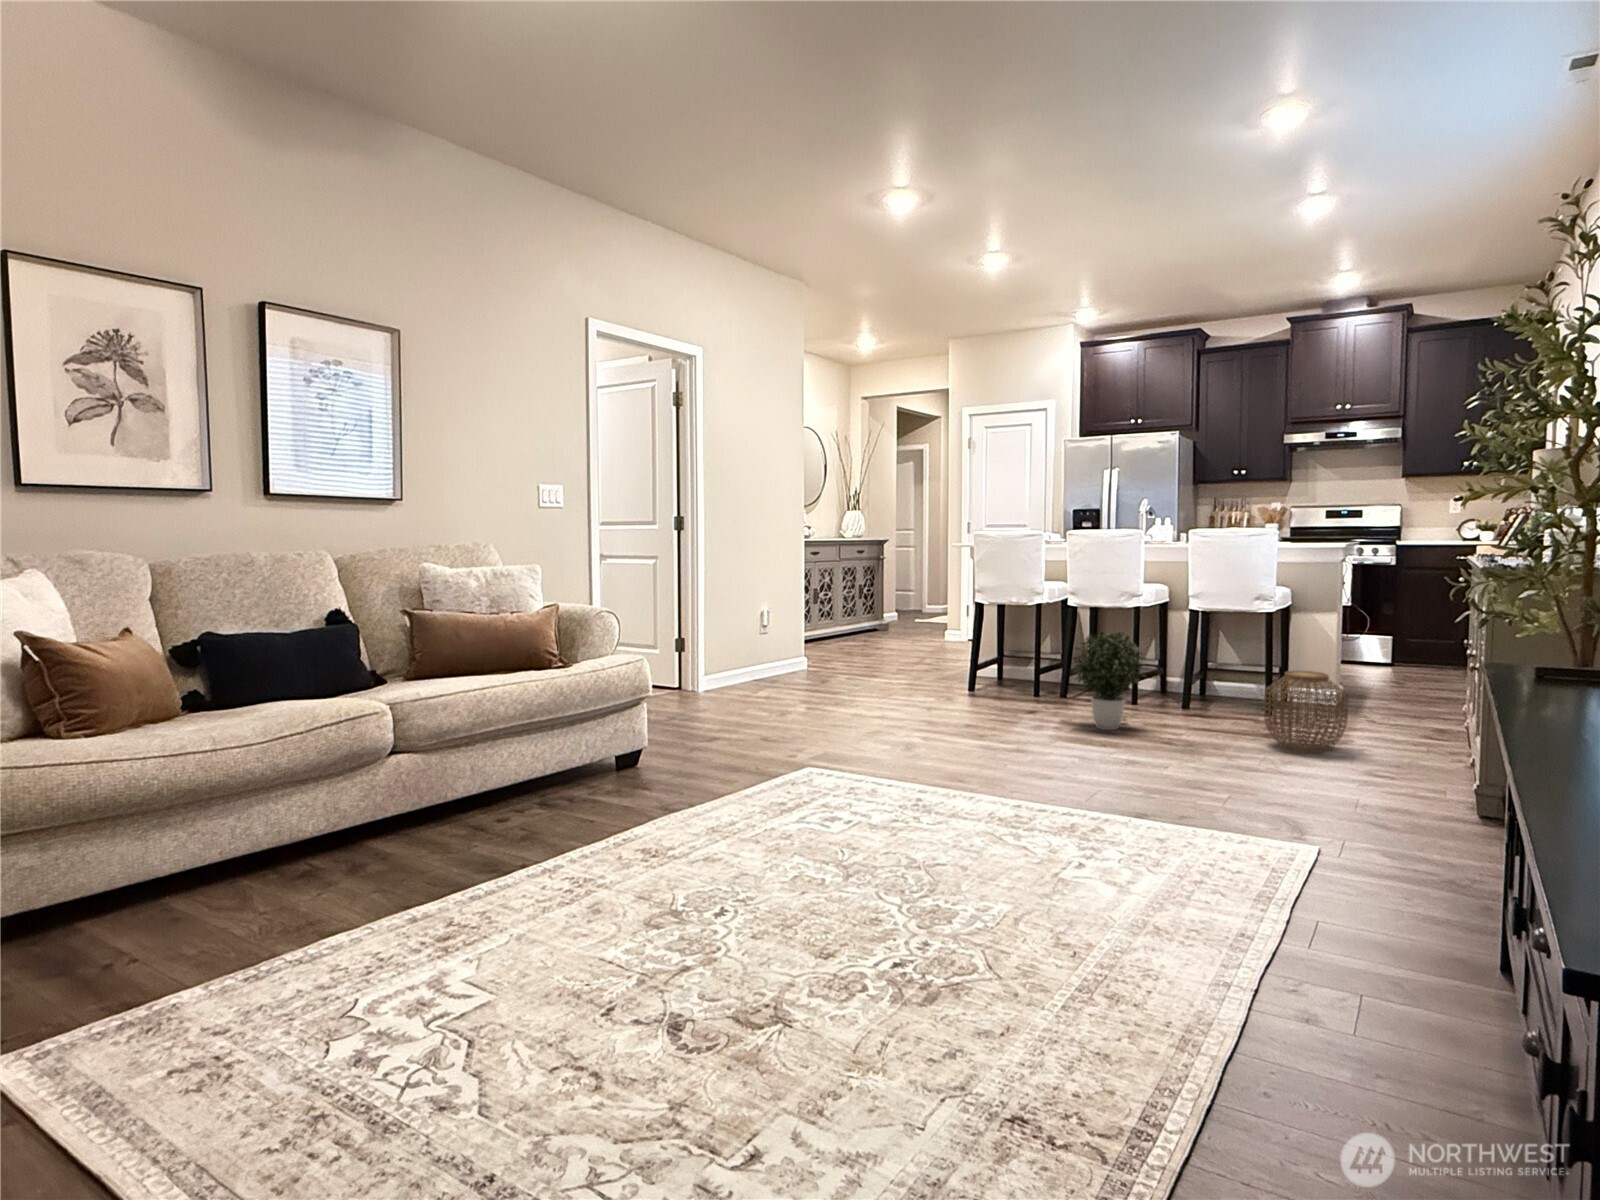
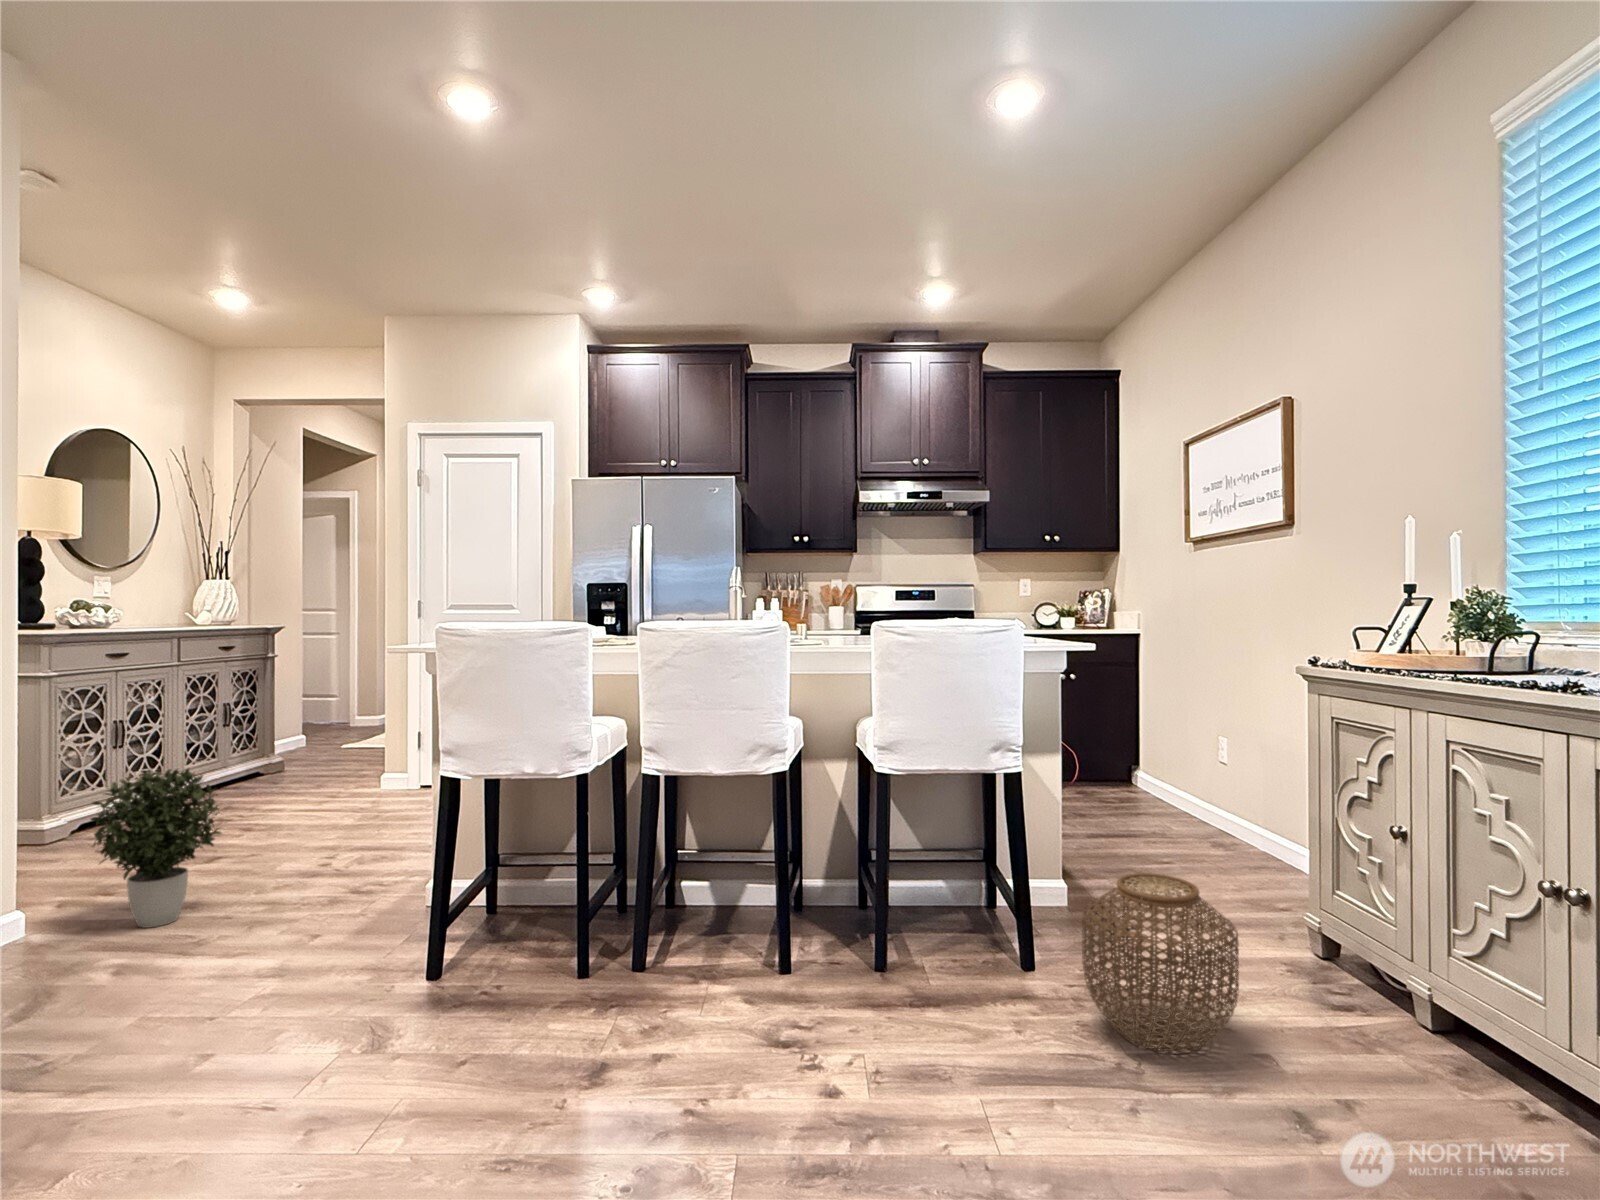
potted plant: present [1073,631,1144,730] -> present [91,769,221,928]

